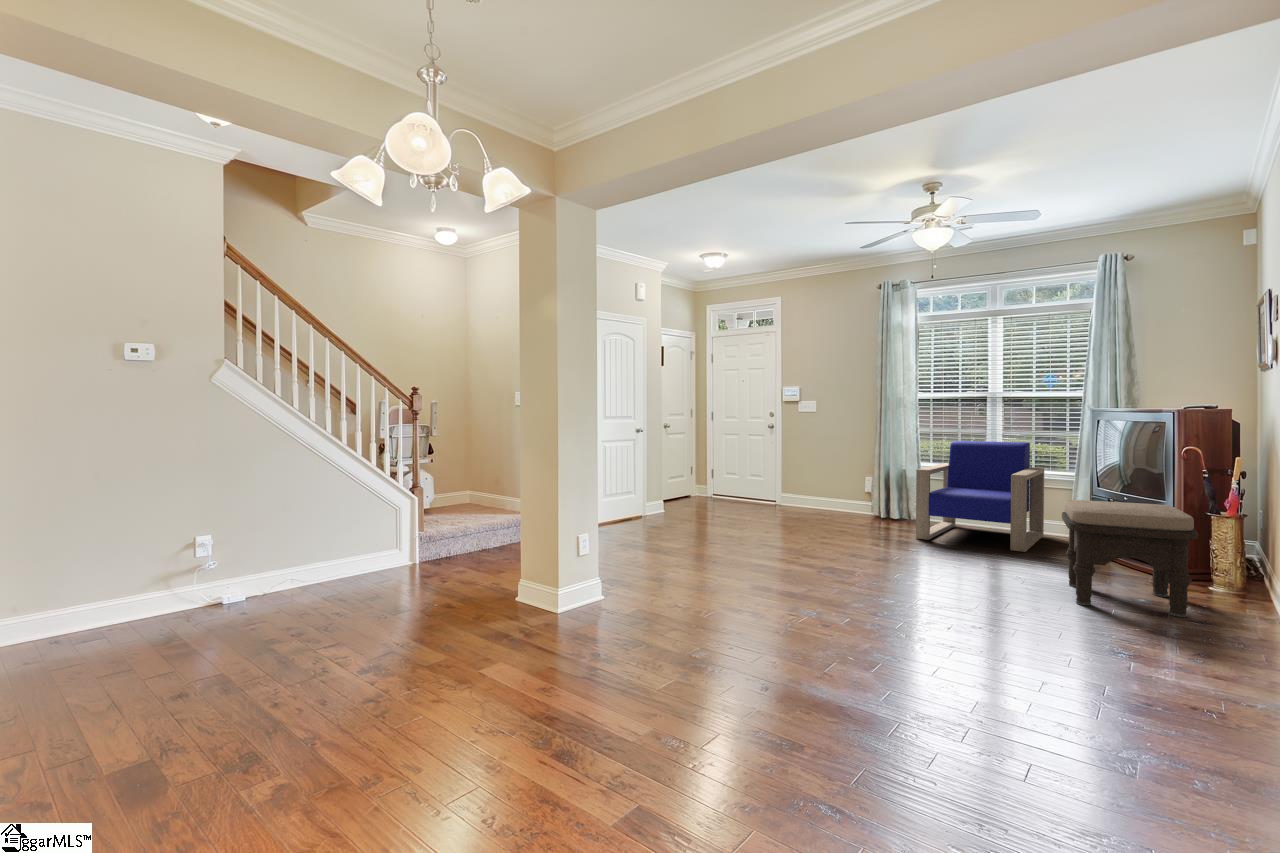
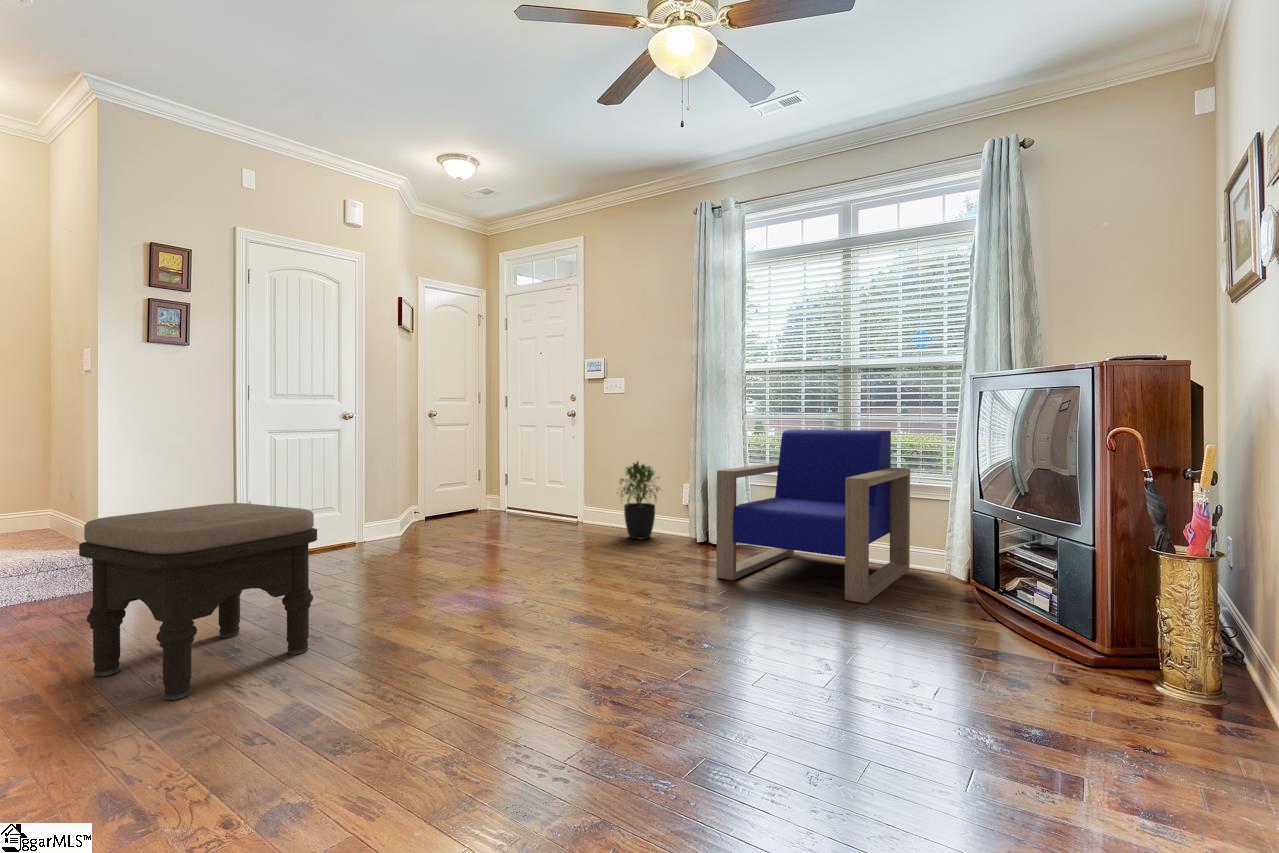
potted plant: none [816,461,851,517] -> present [620,462,660,539]
ottoman: present [1062,500,1198,617] -> present [79,503,317,700]

